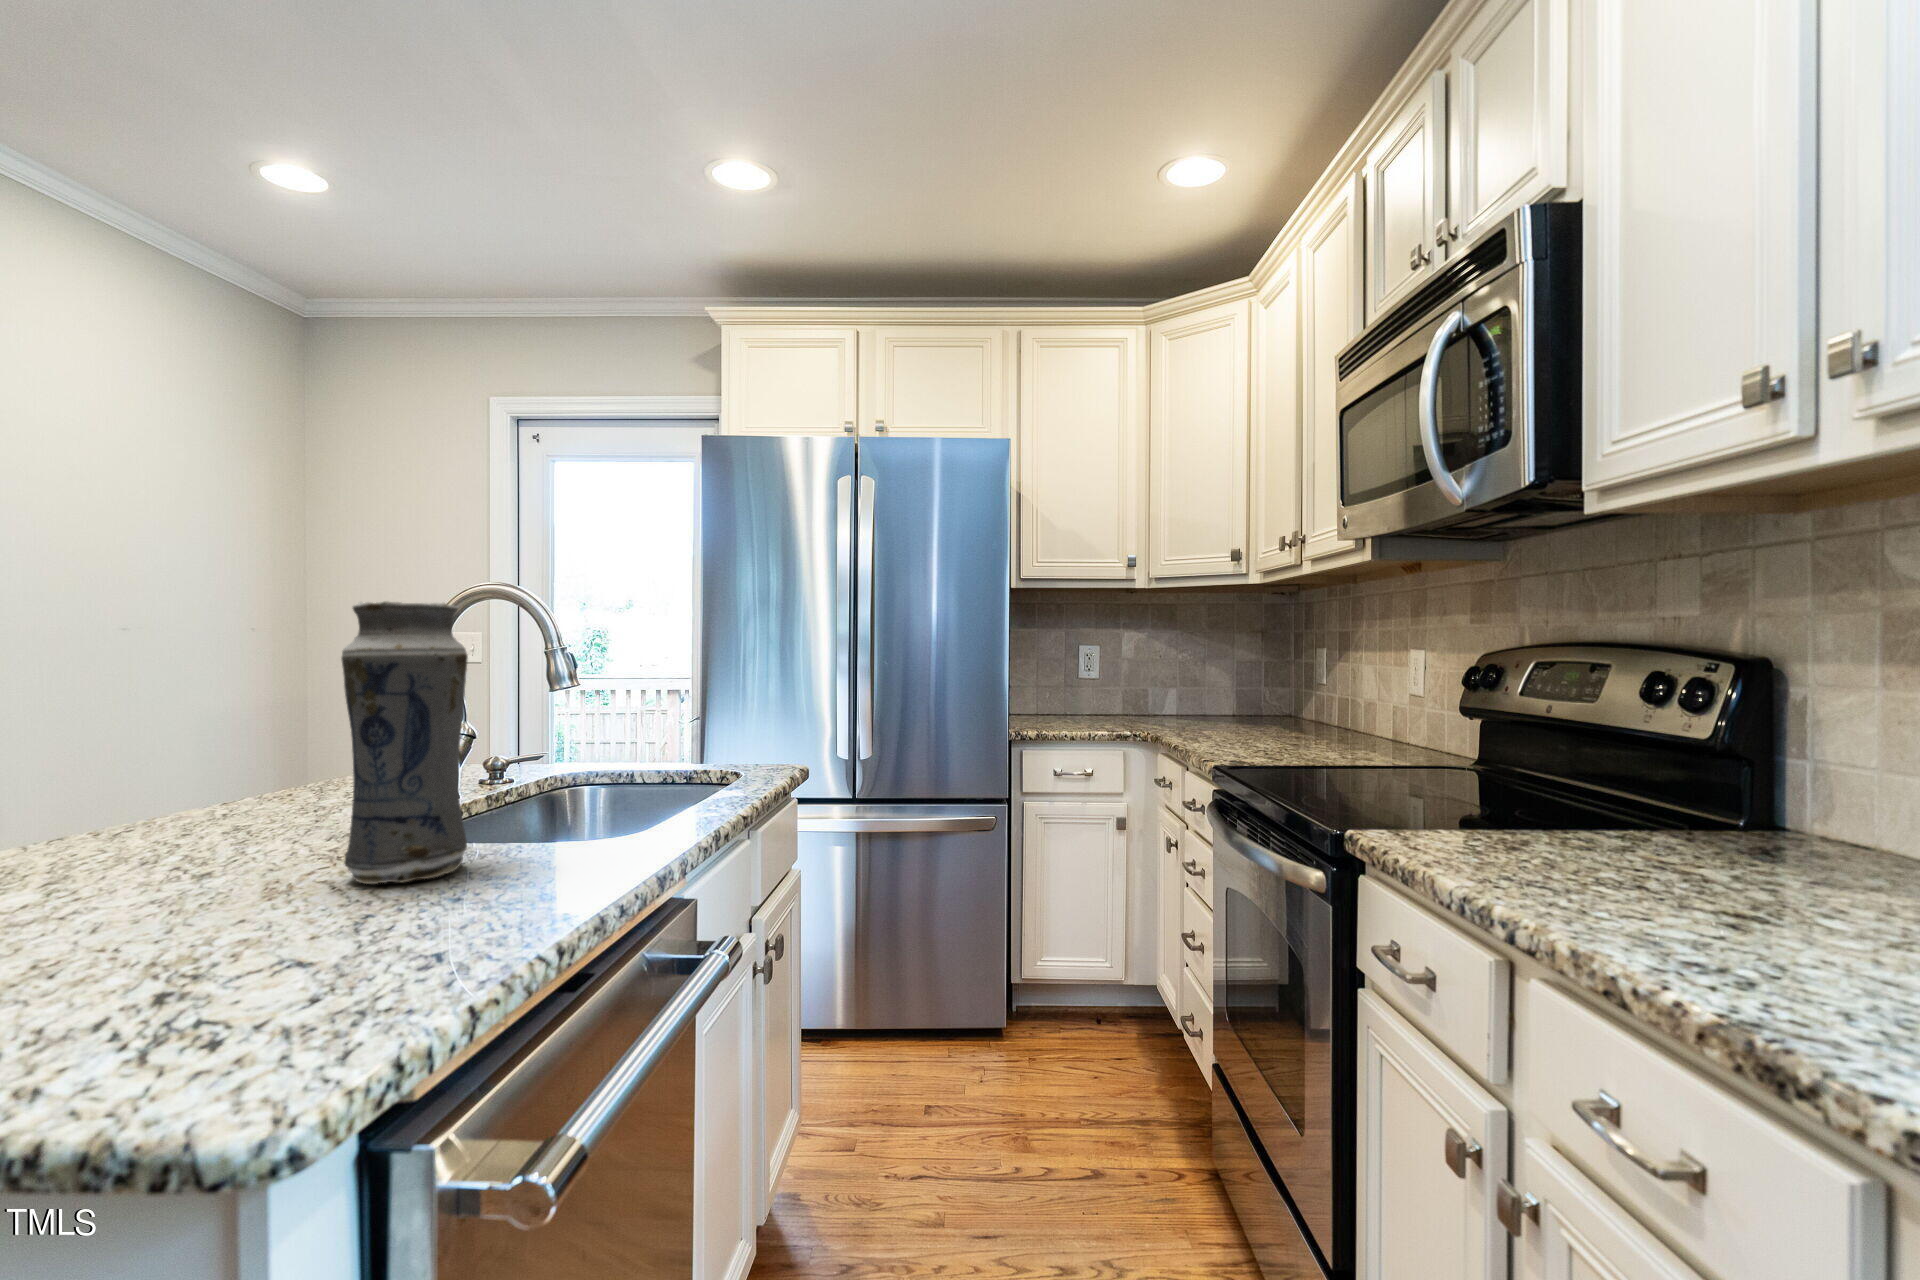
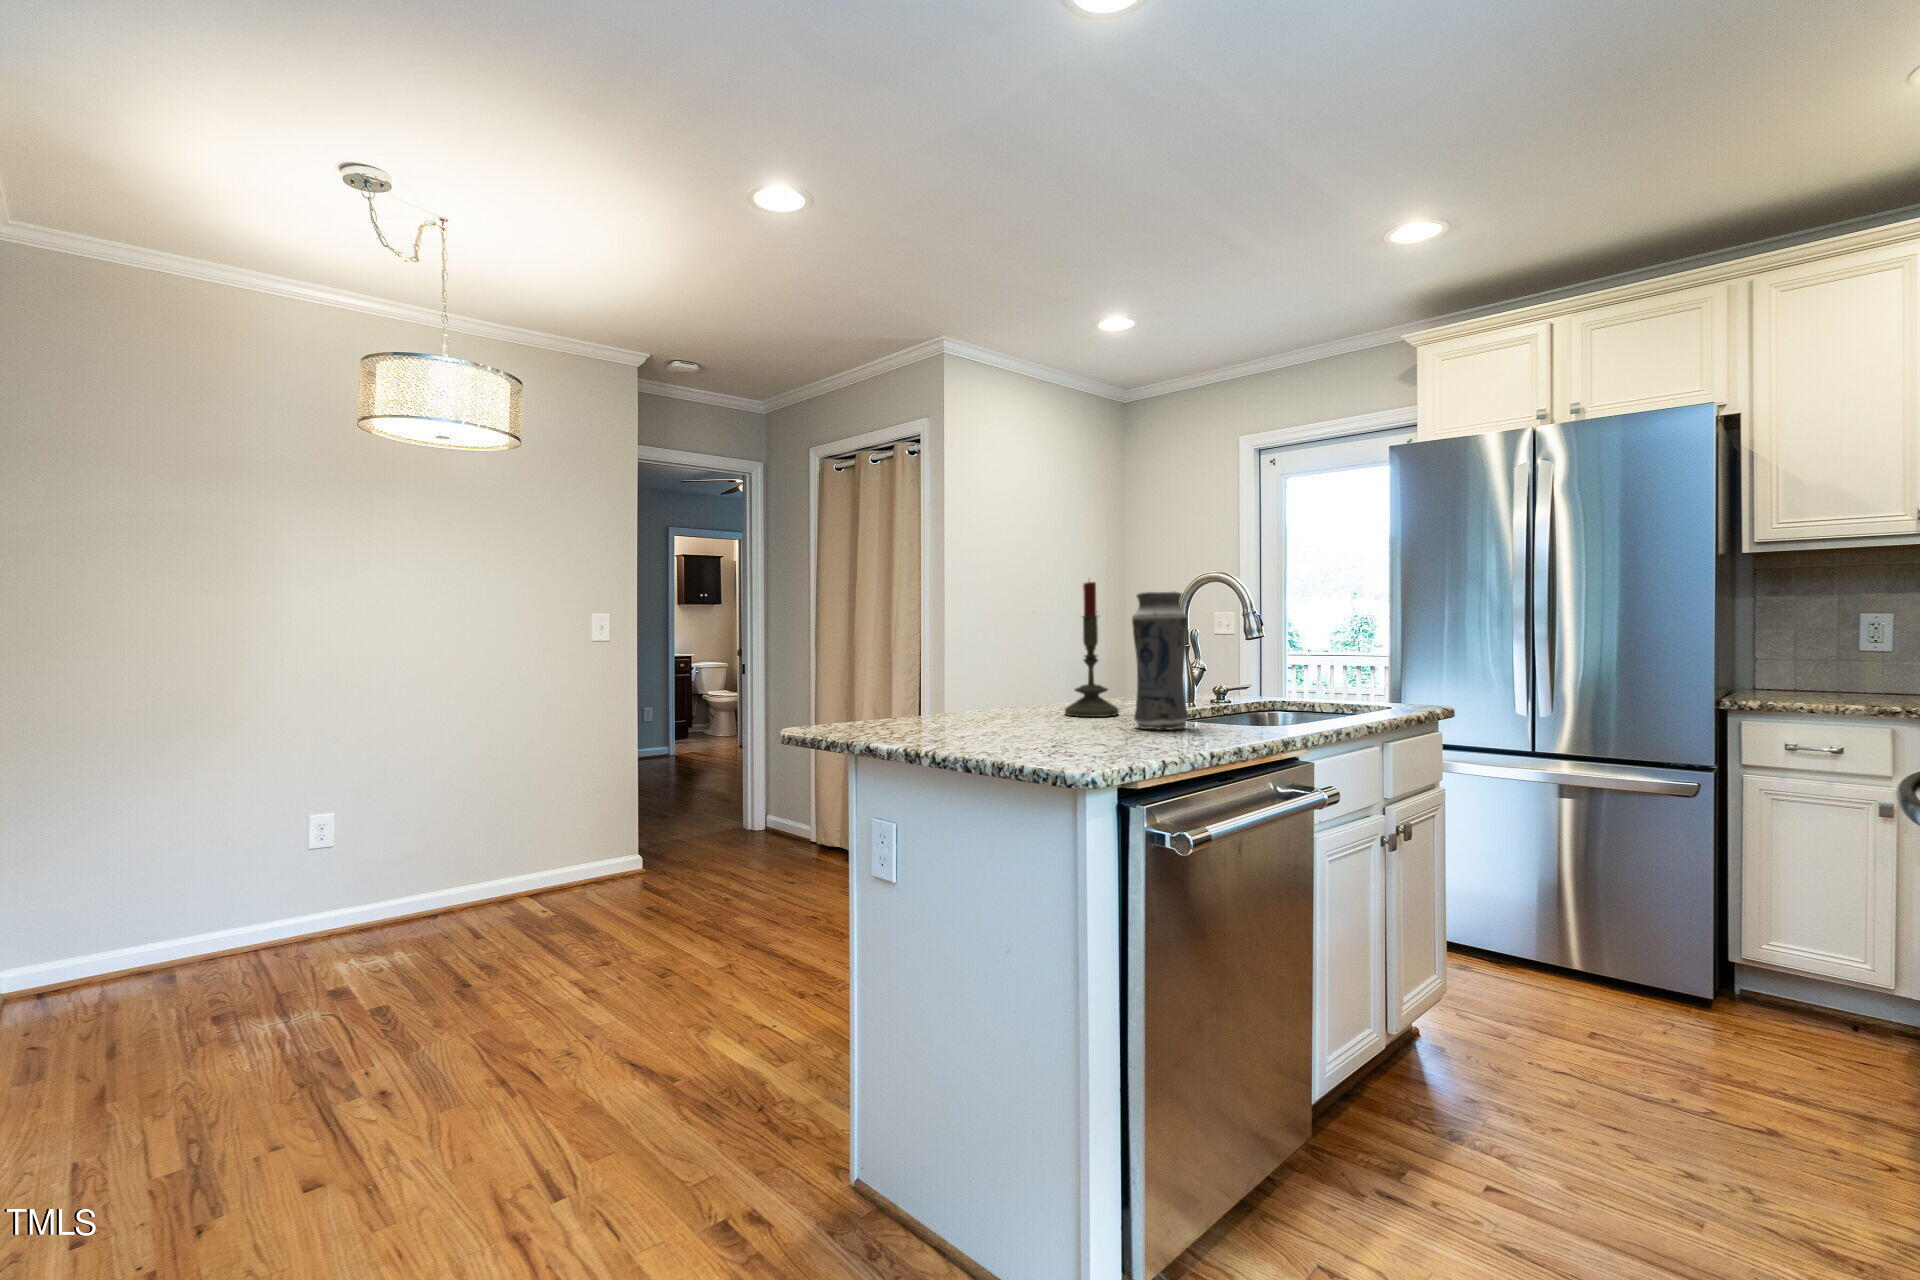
candle: none [160,567,301,860] -> present [1065,582,1119,717]

